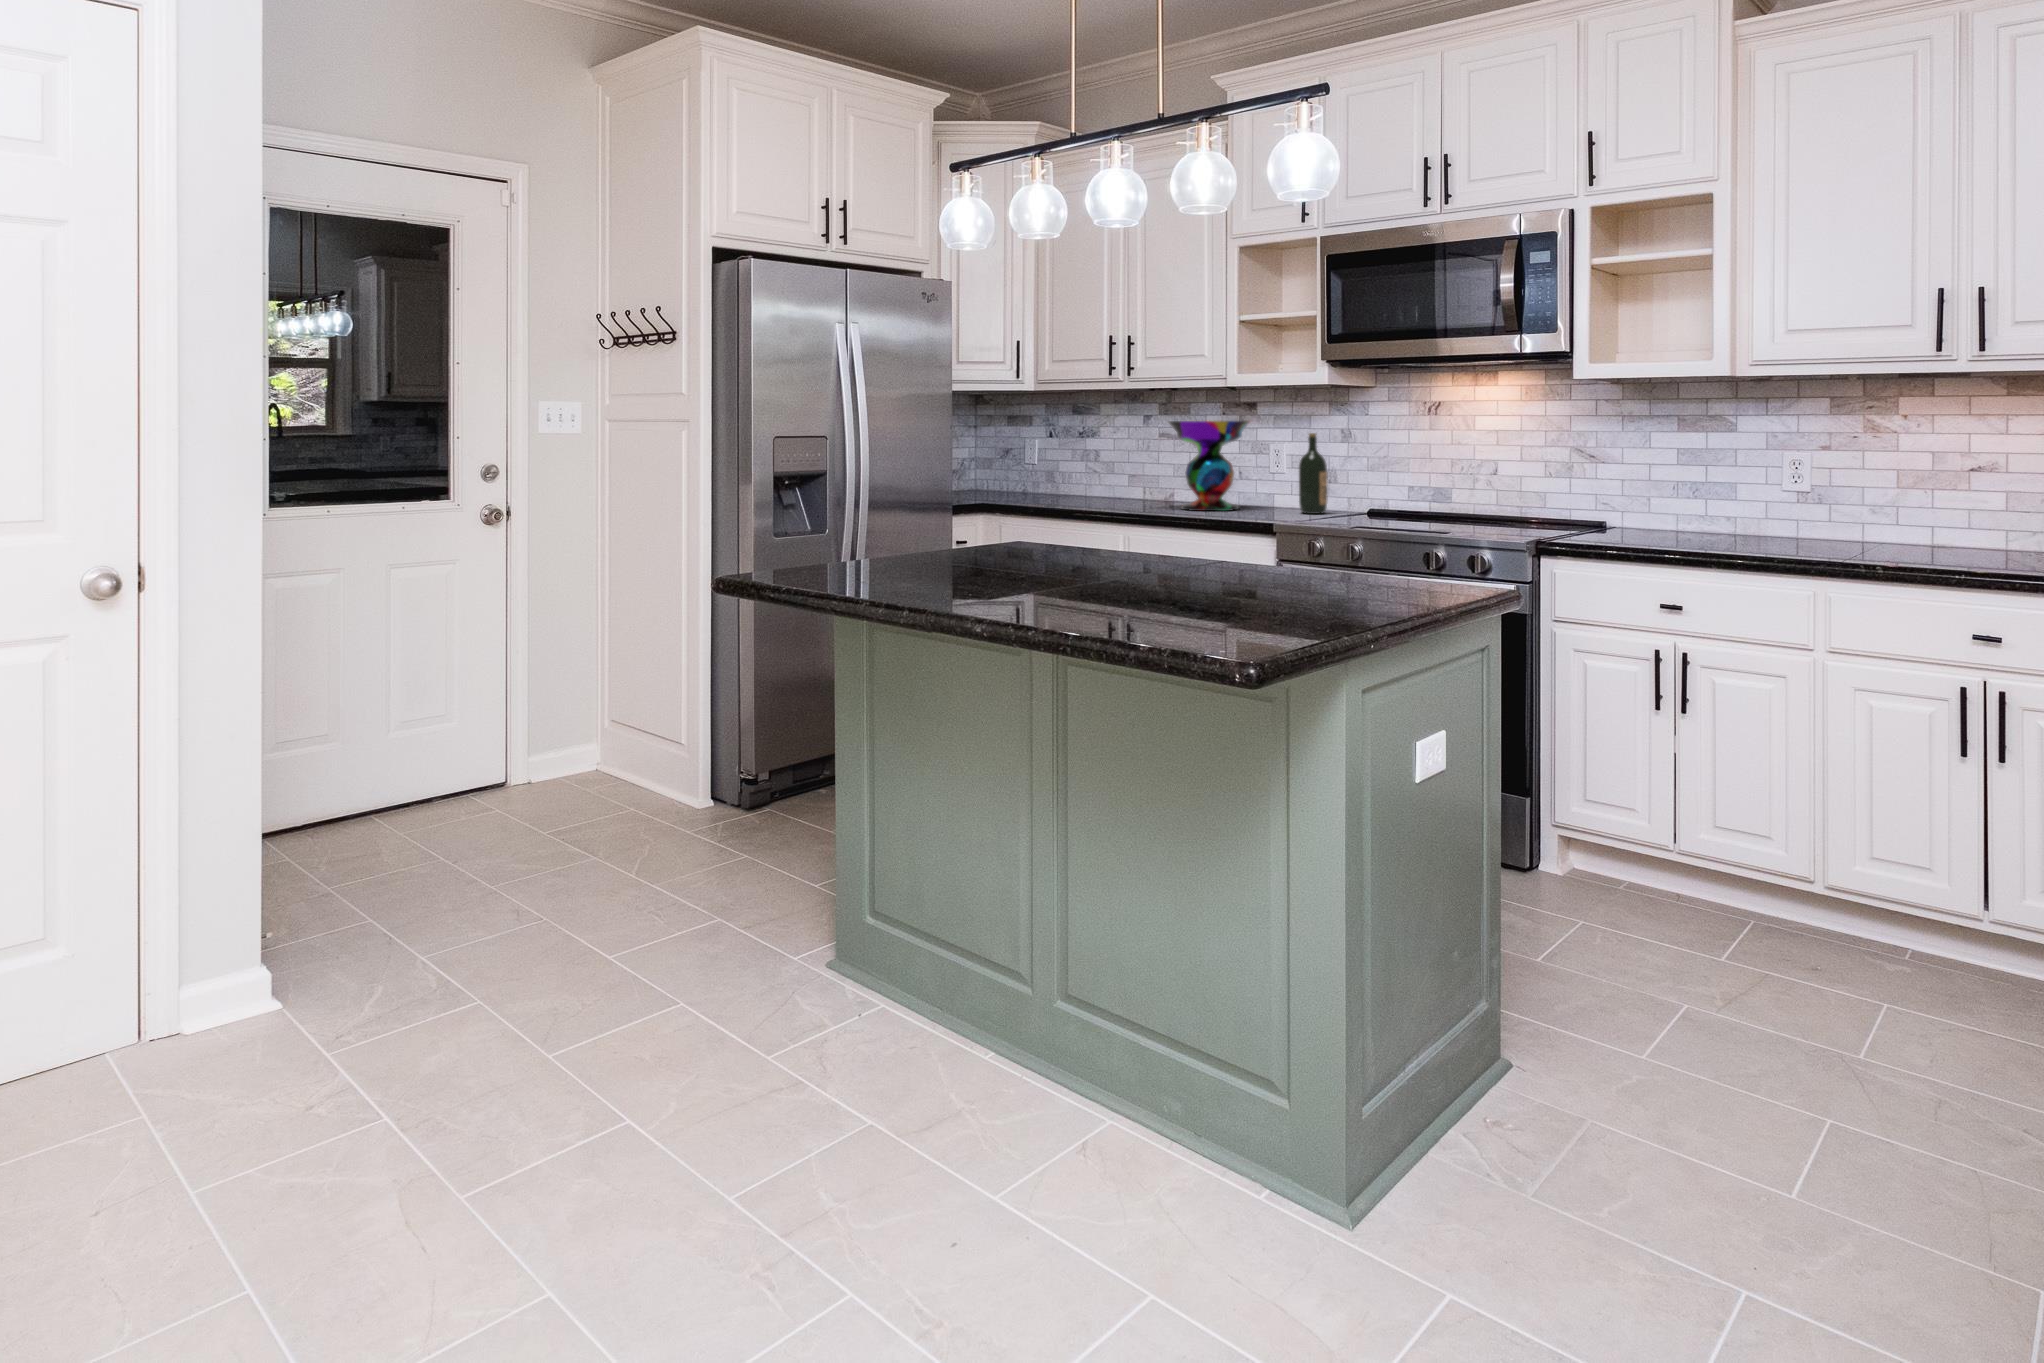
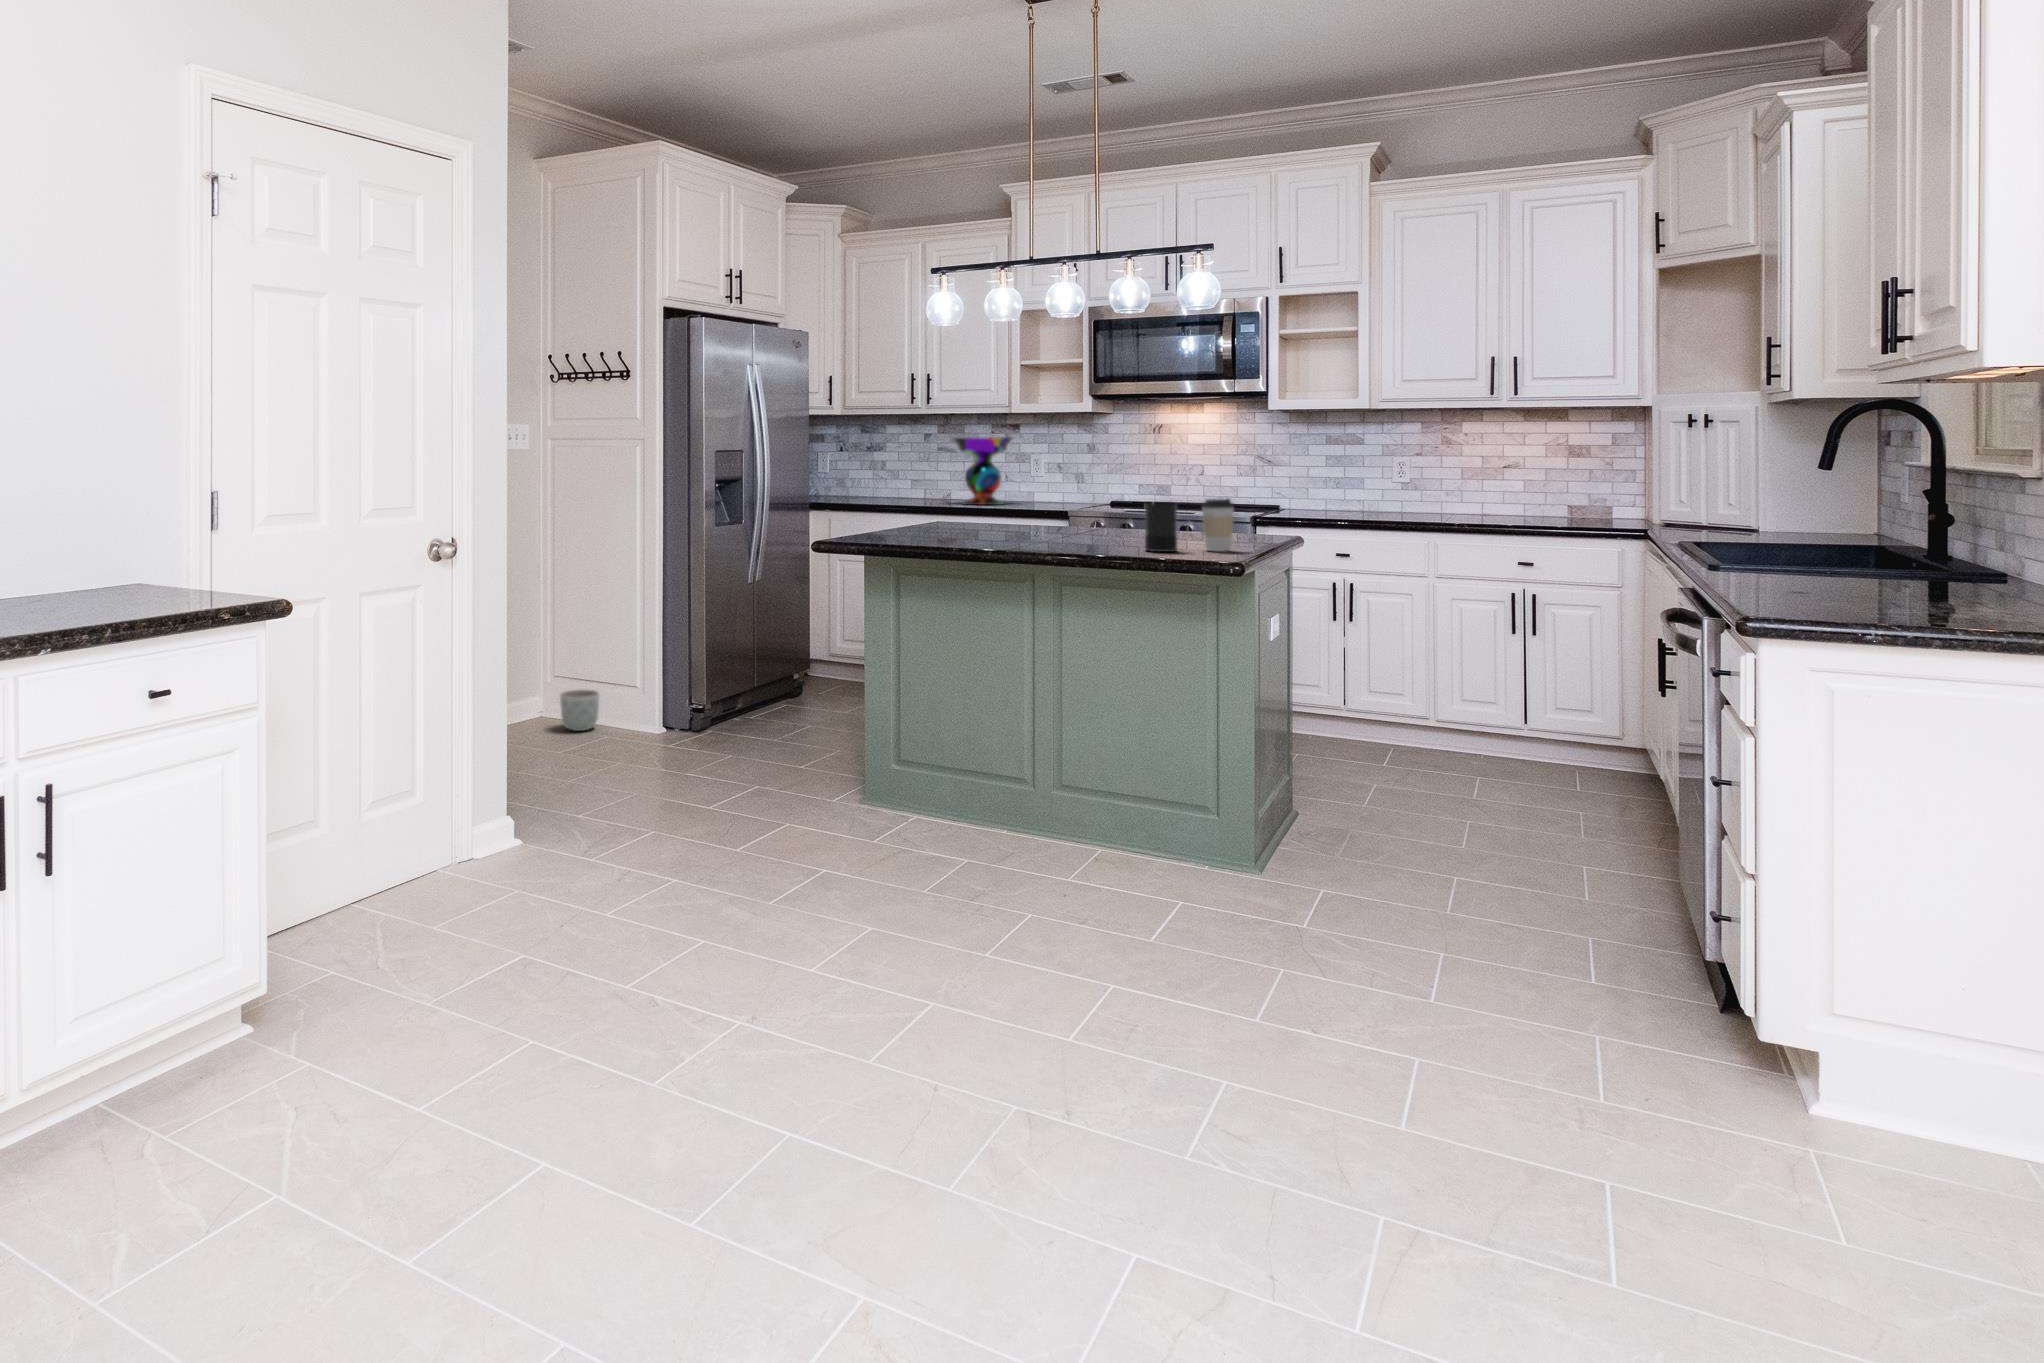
wine bottle: present [1299,433,1328,514] -> none [1055,447,1075,506]
candle: none [1136,531,1191,627] -> present [1145,502,1177,552]
coffee cup: none [1236,534,1293,630] -> present [1202,499,1234,551]
planter: none [586,742,638,797] -> present [560,690,599,731]

